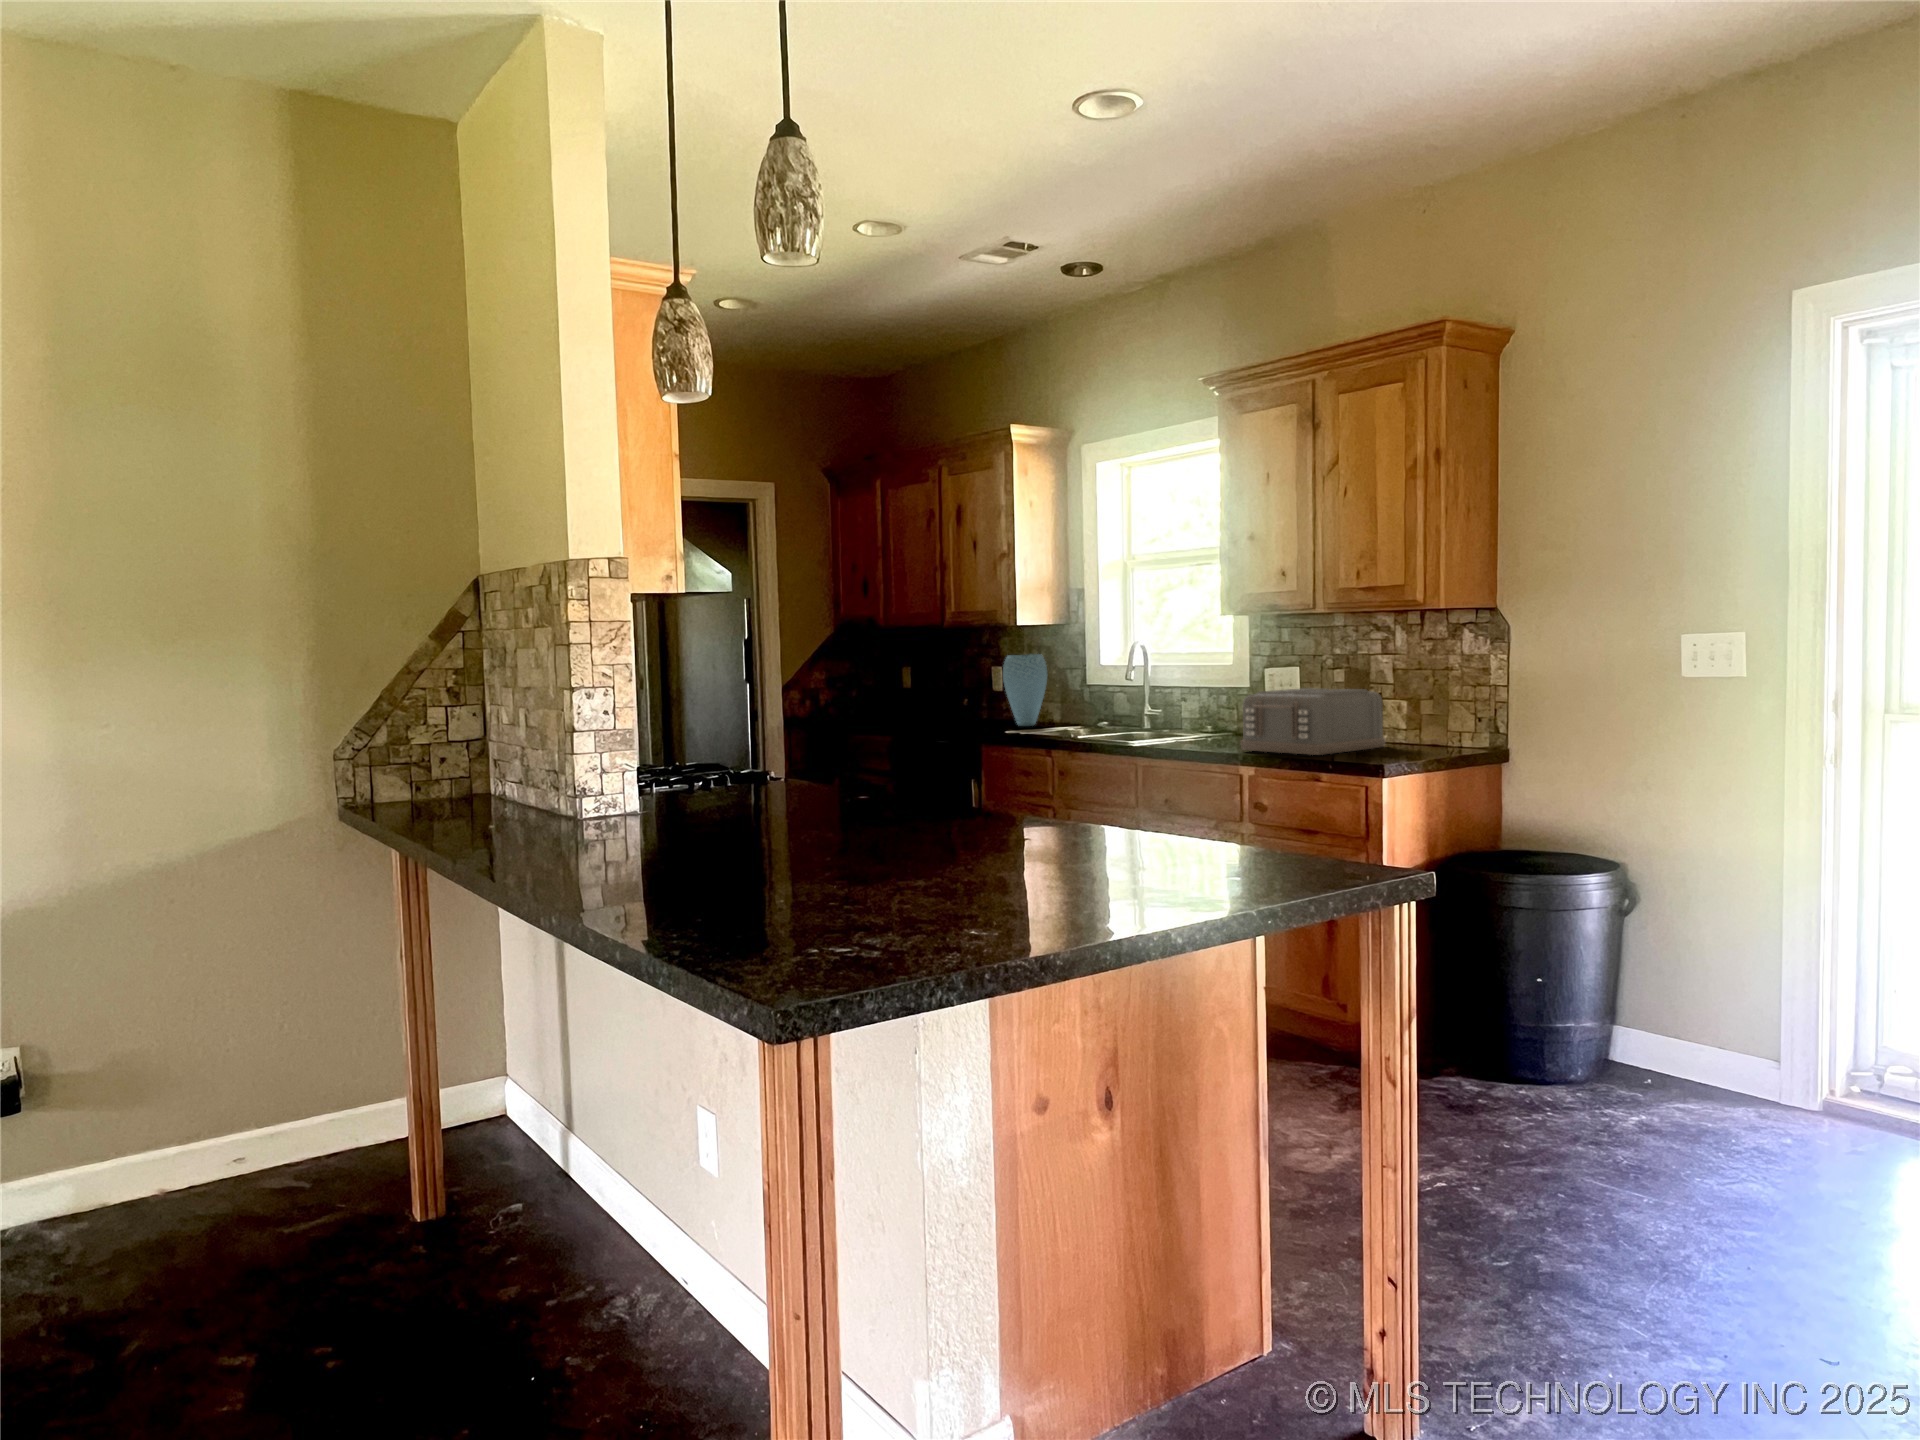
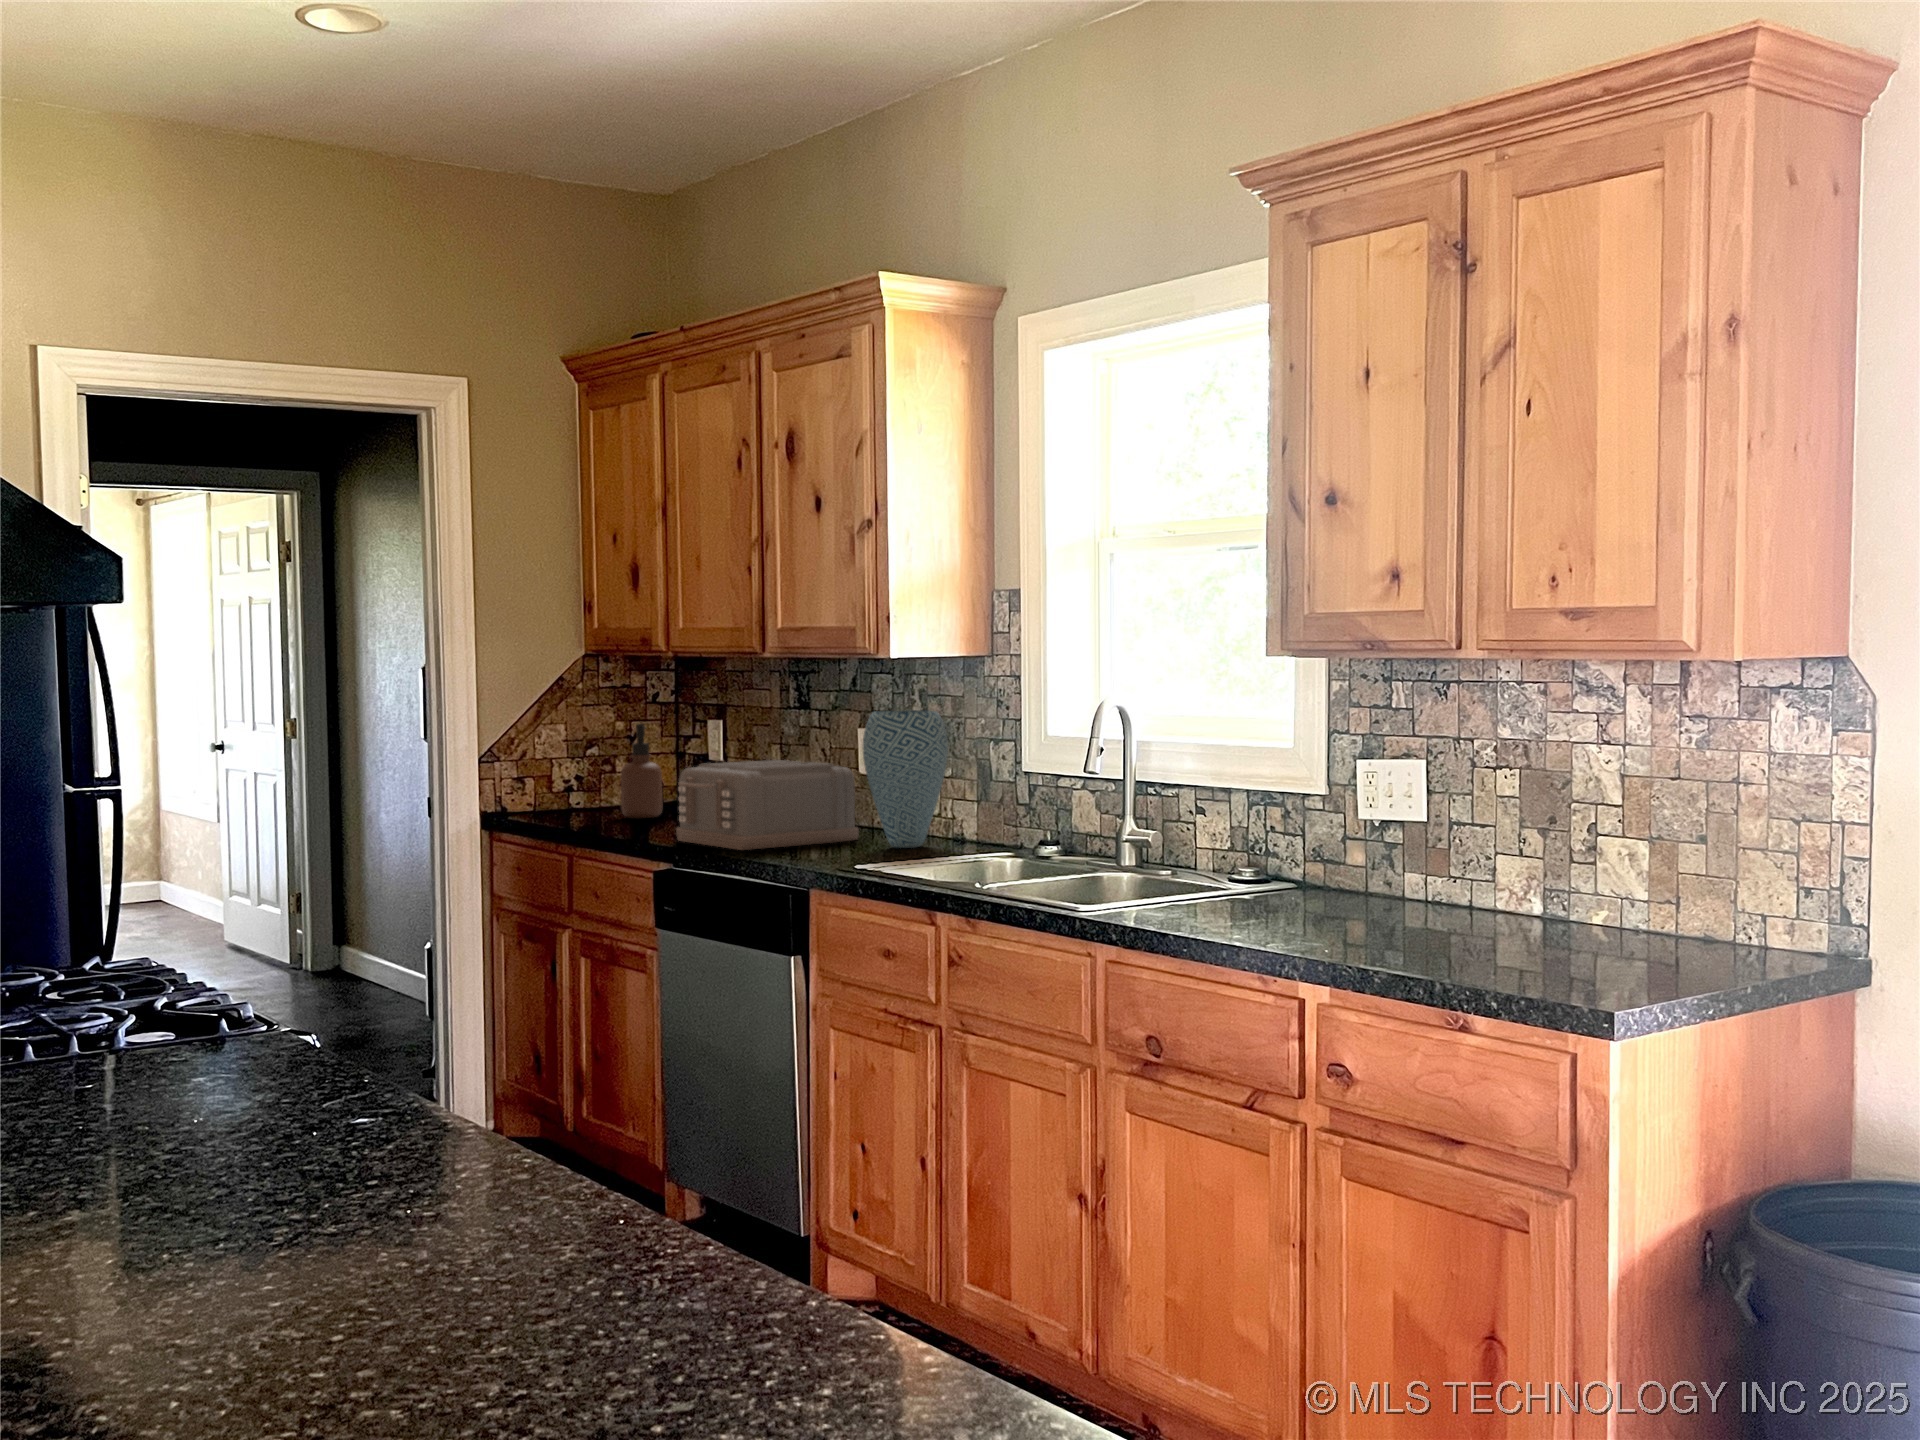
soap dispenser: none [861,669,883,720] -> present [621,724,662,818]
toaster: present [1241,688,1385,755] -> present [676,760,859,850]

